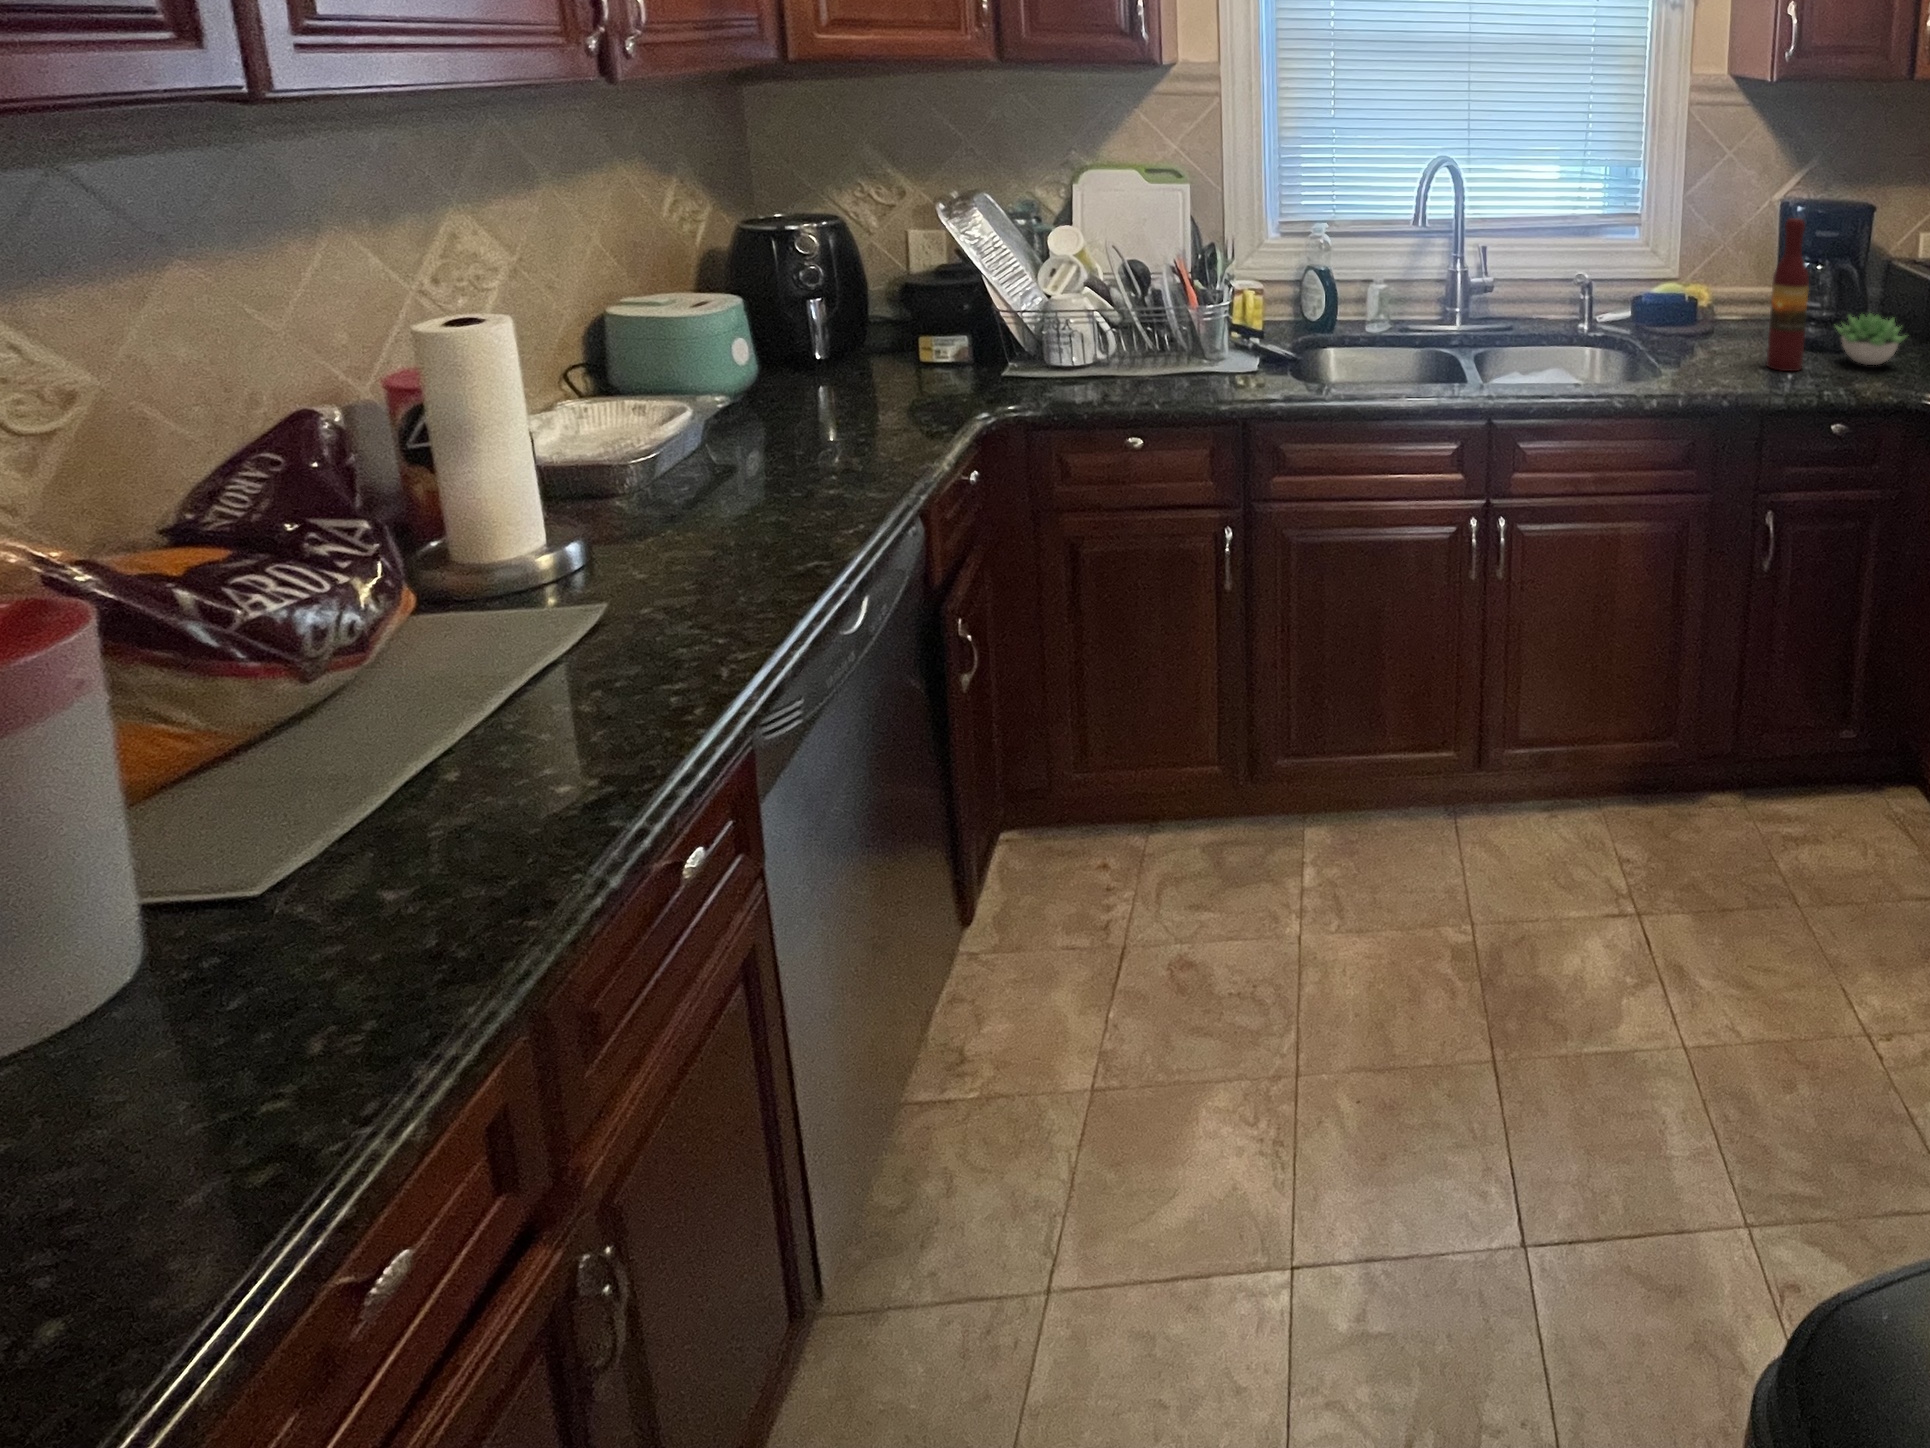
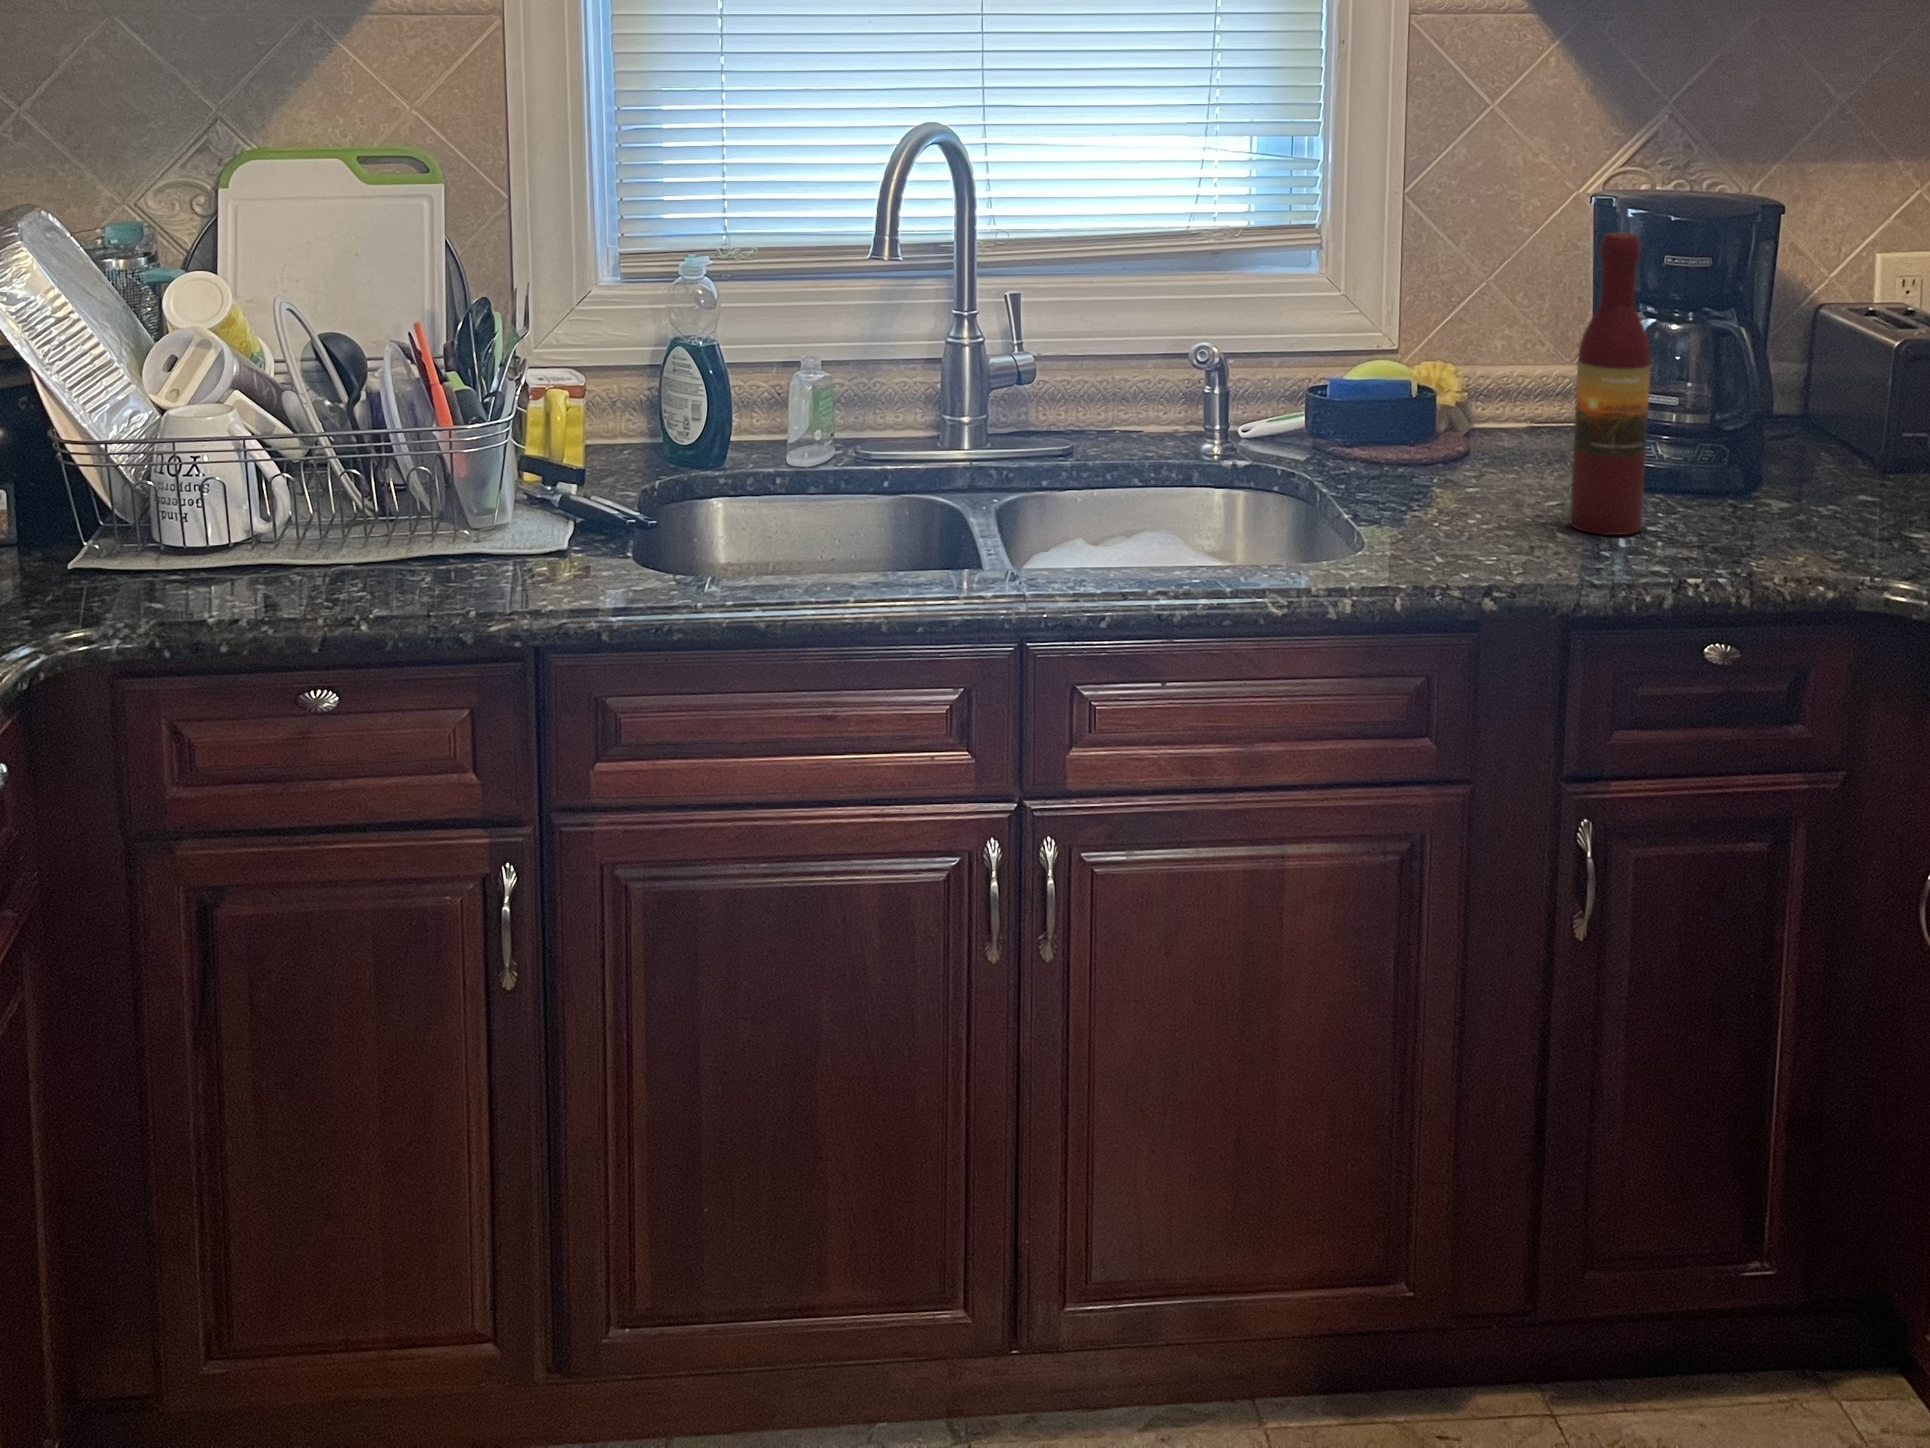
succulent plant: present [1836,314,1906,365] -> none [1703,416,1854,519]

